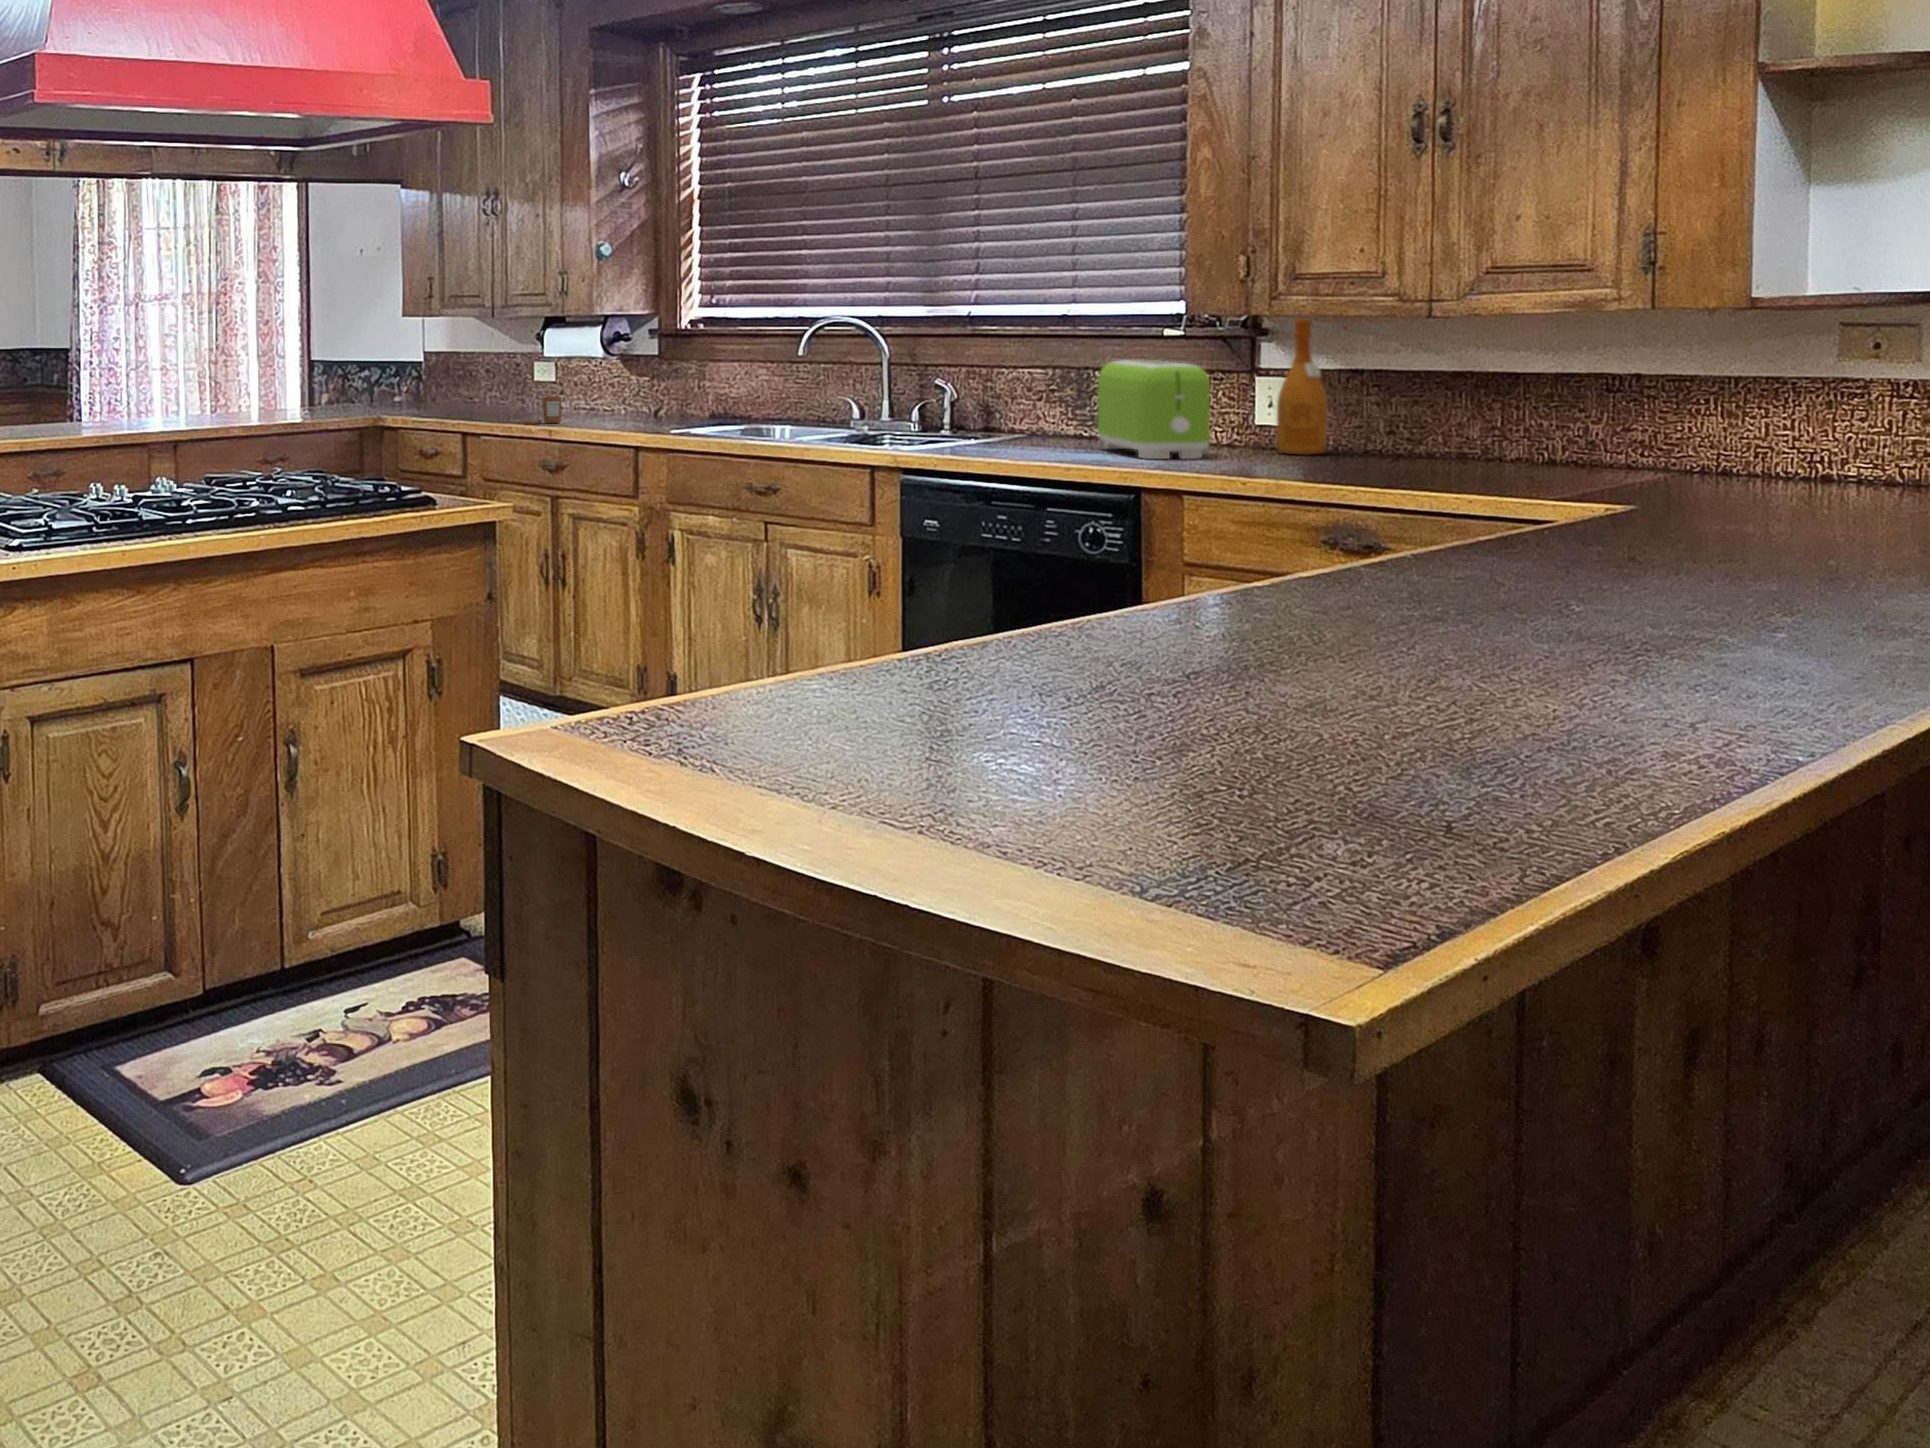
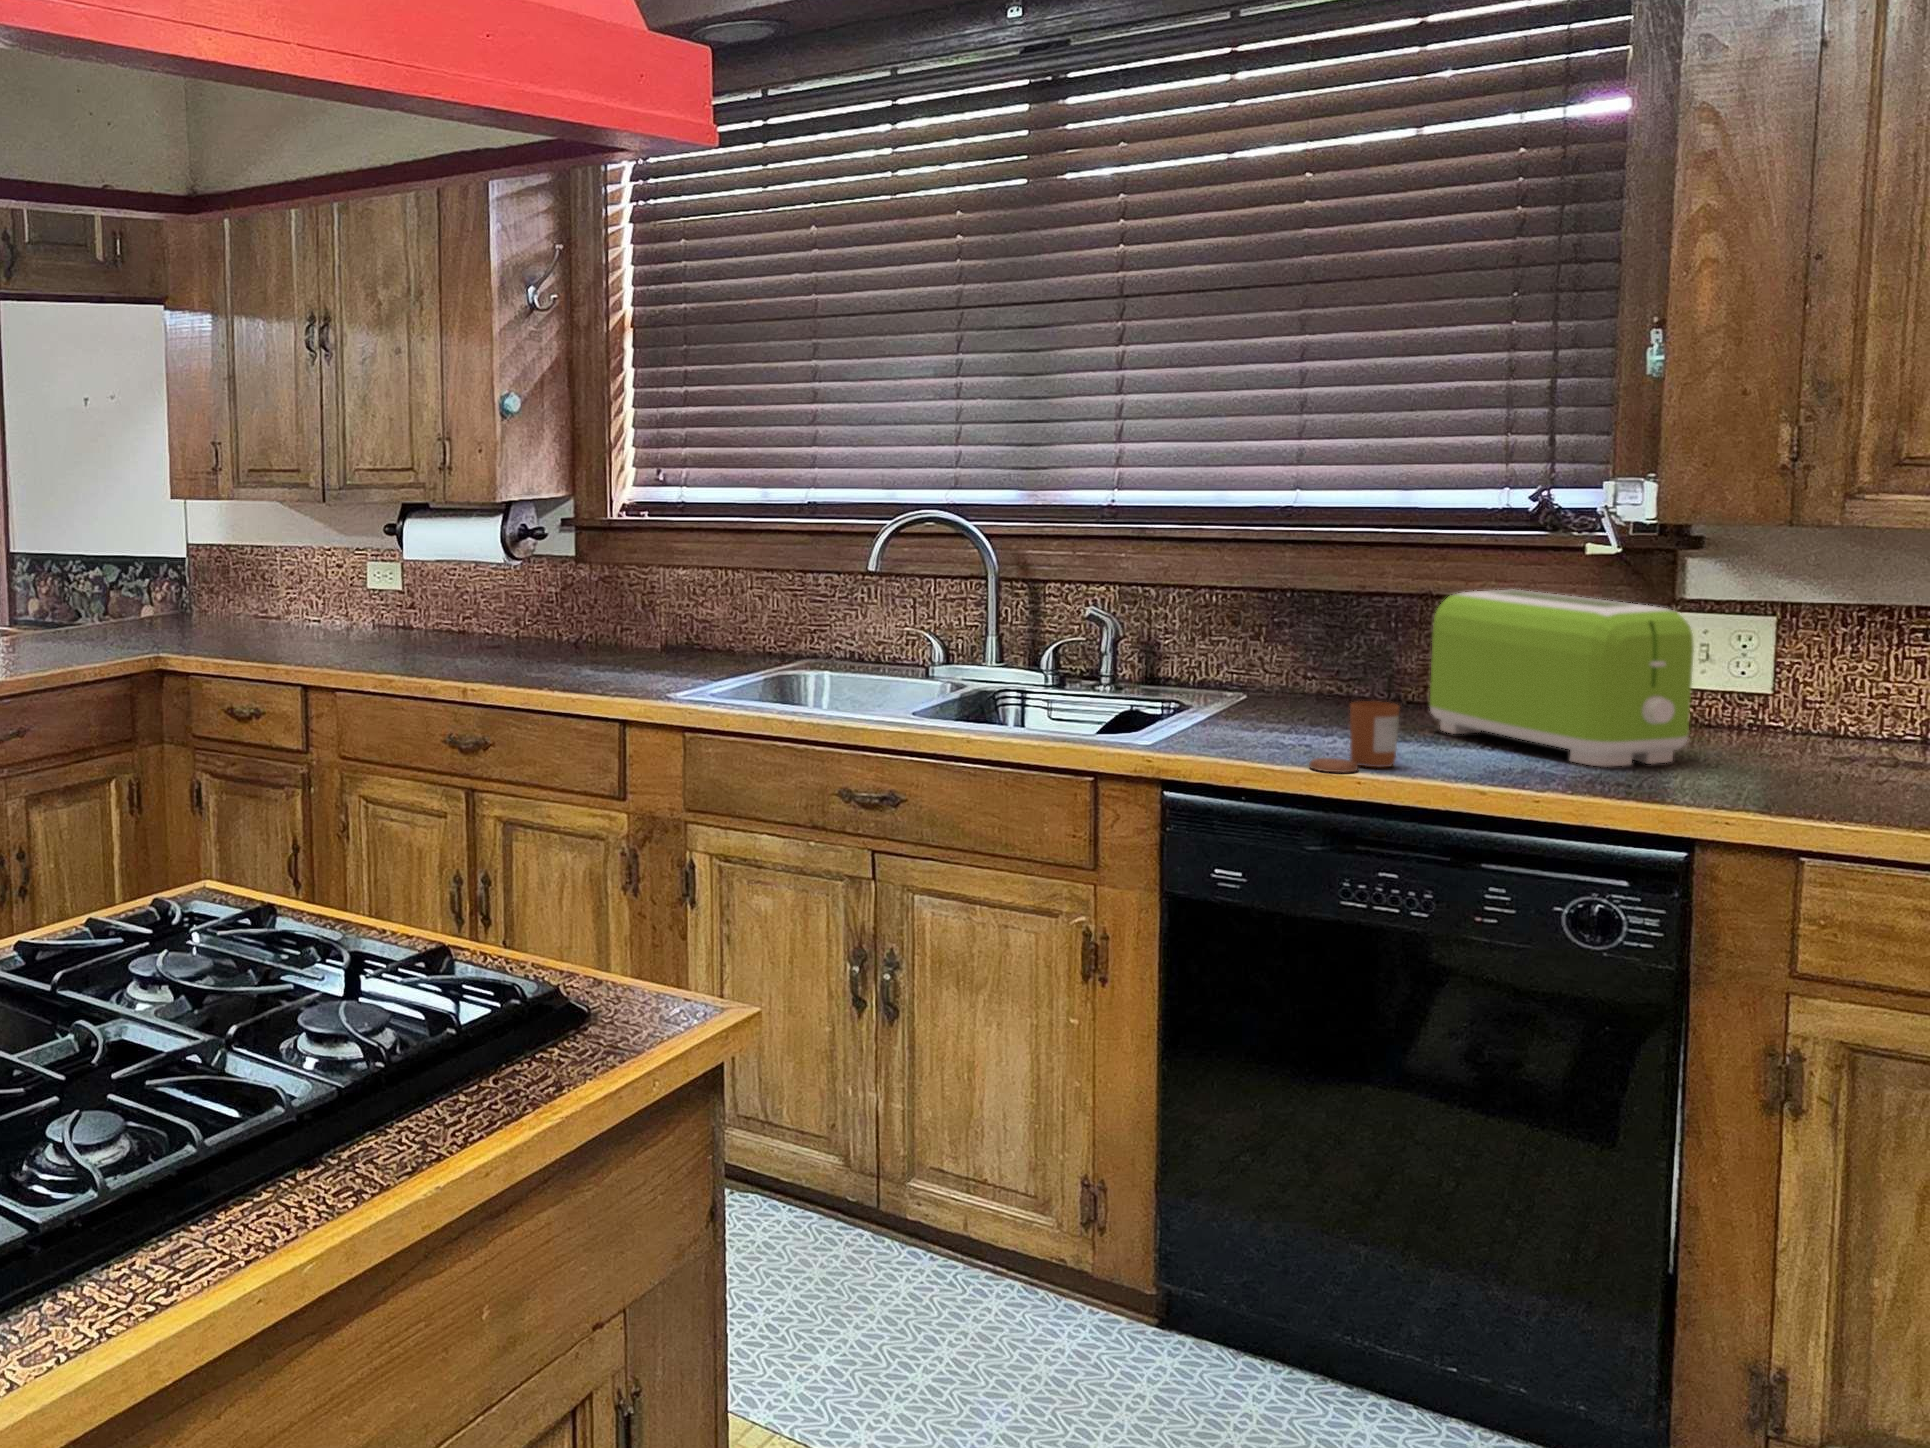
wine bottle: present [1277,319,1328,455] -> none [1737,523,1831,745]
candle: present [523,396,561,424] -> present [1309,701,1399,773]

